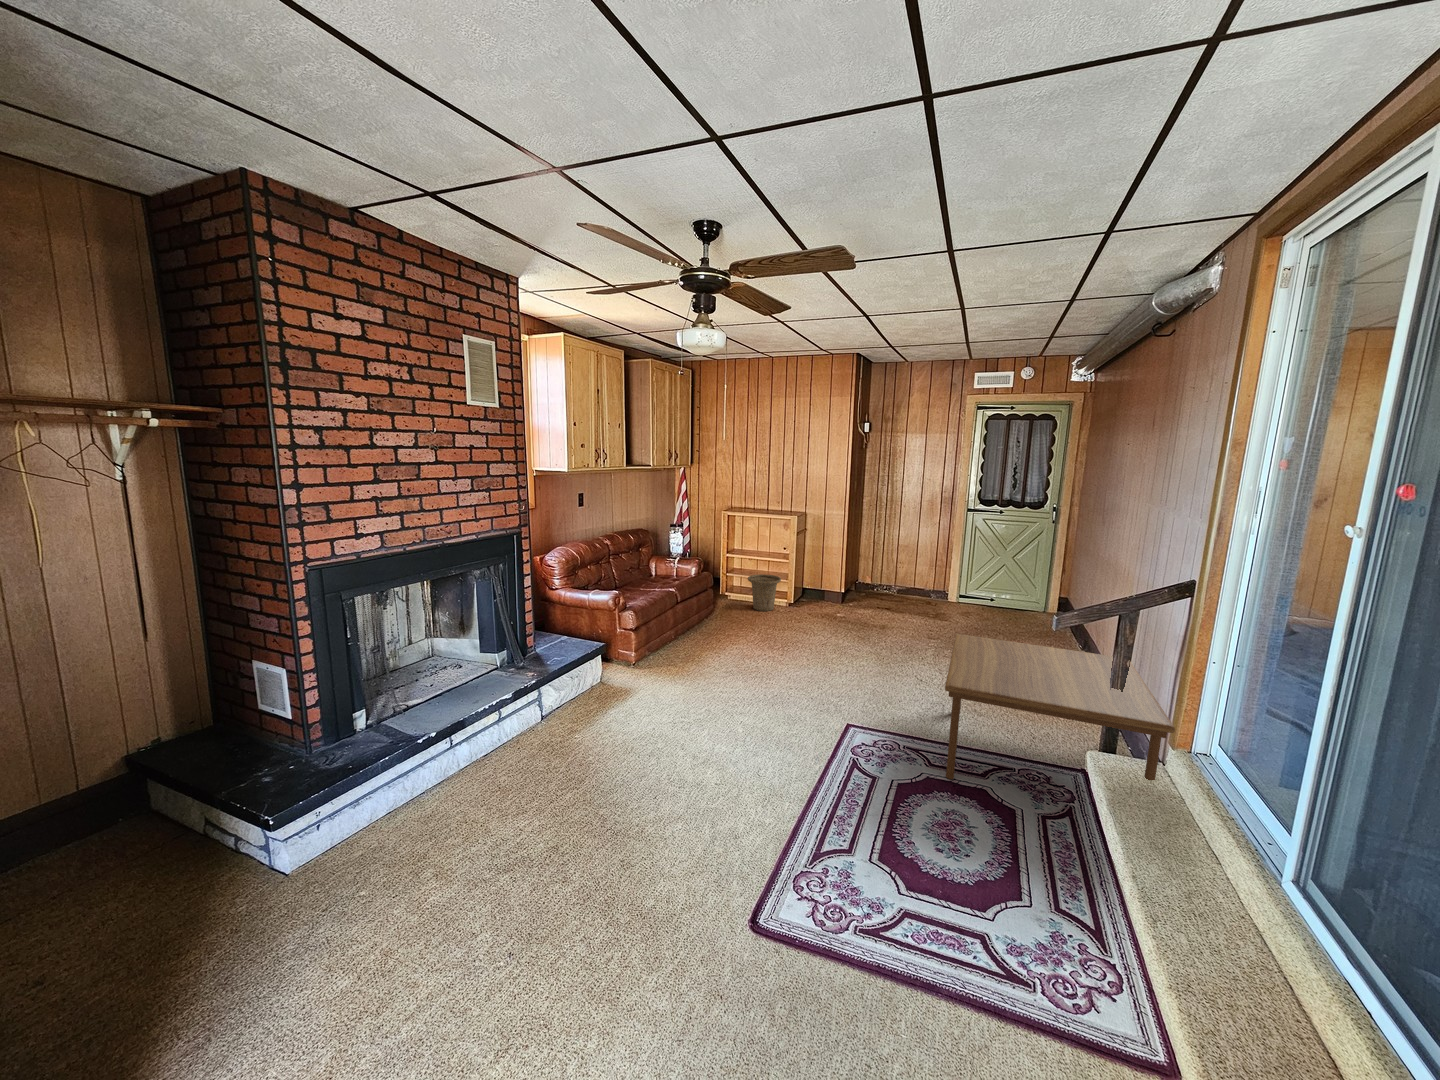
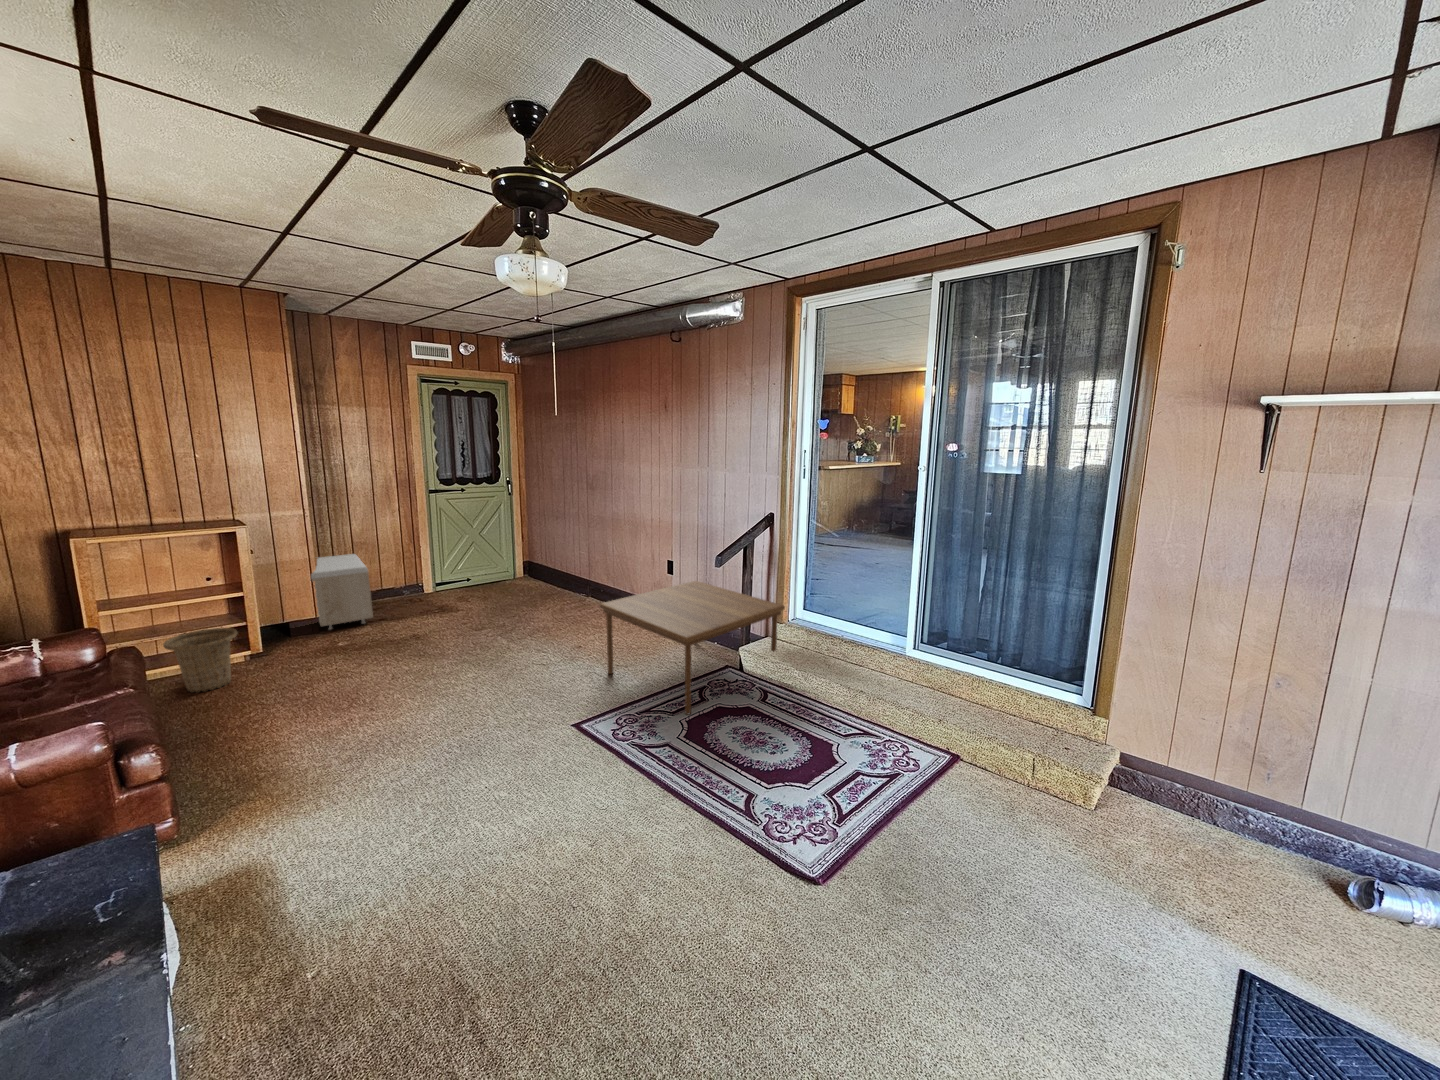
storage bench: none [846,550,897,606] -> present [310,554,373,630]

